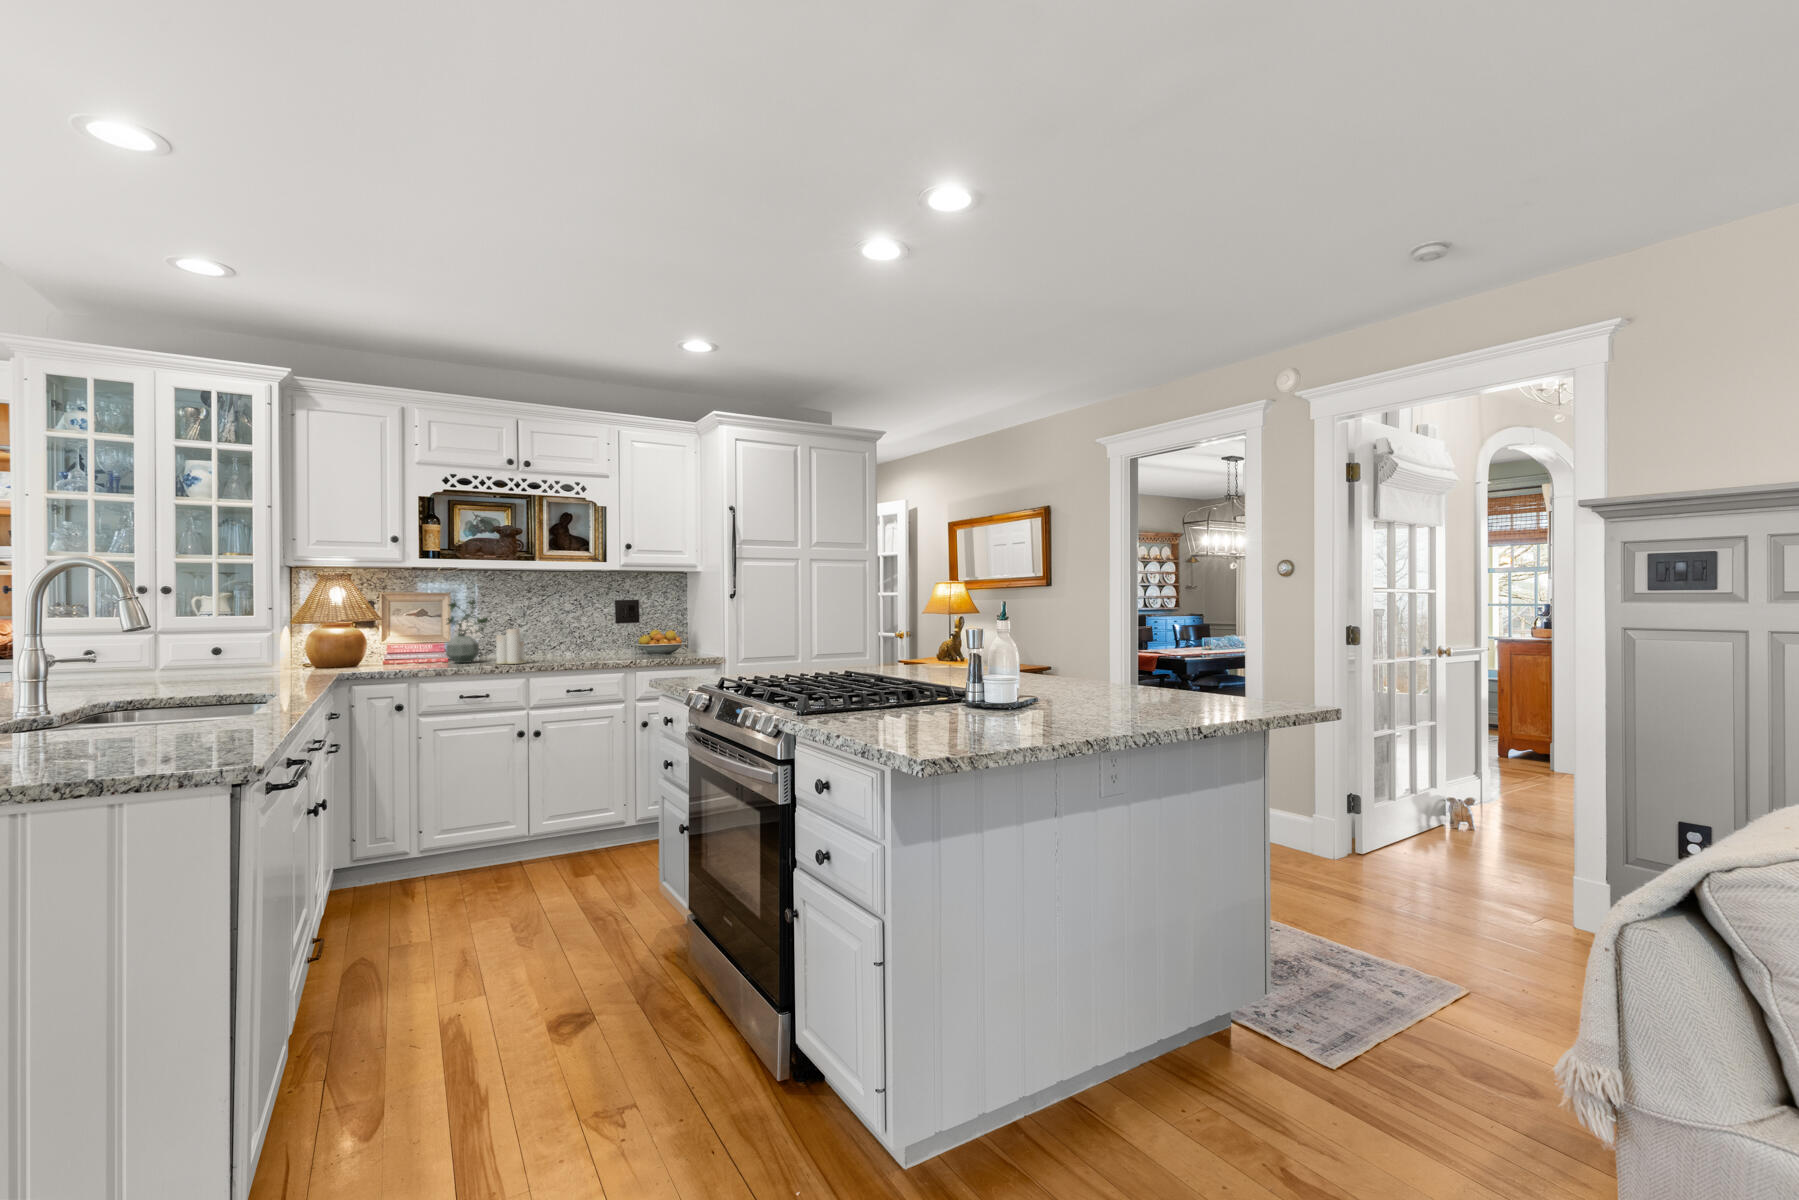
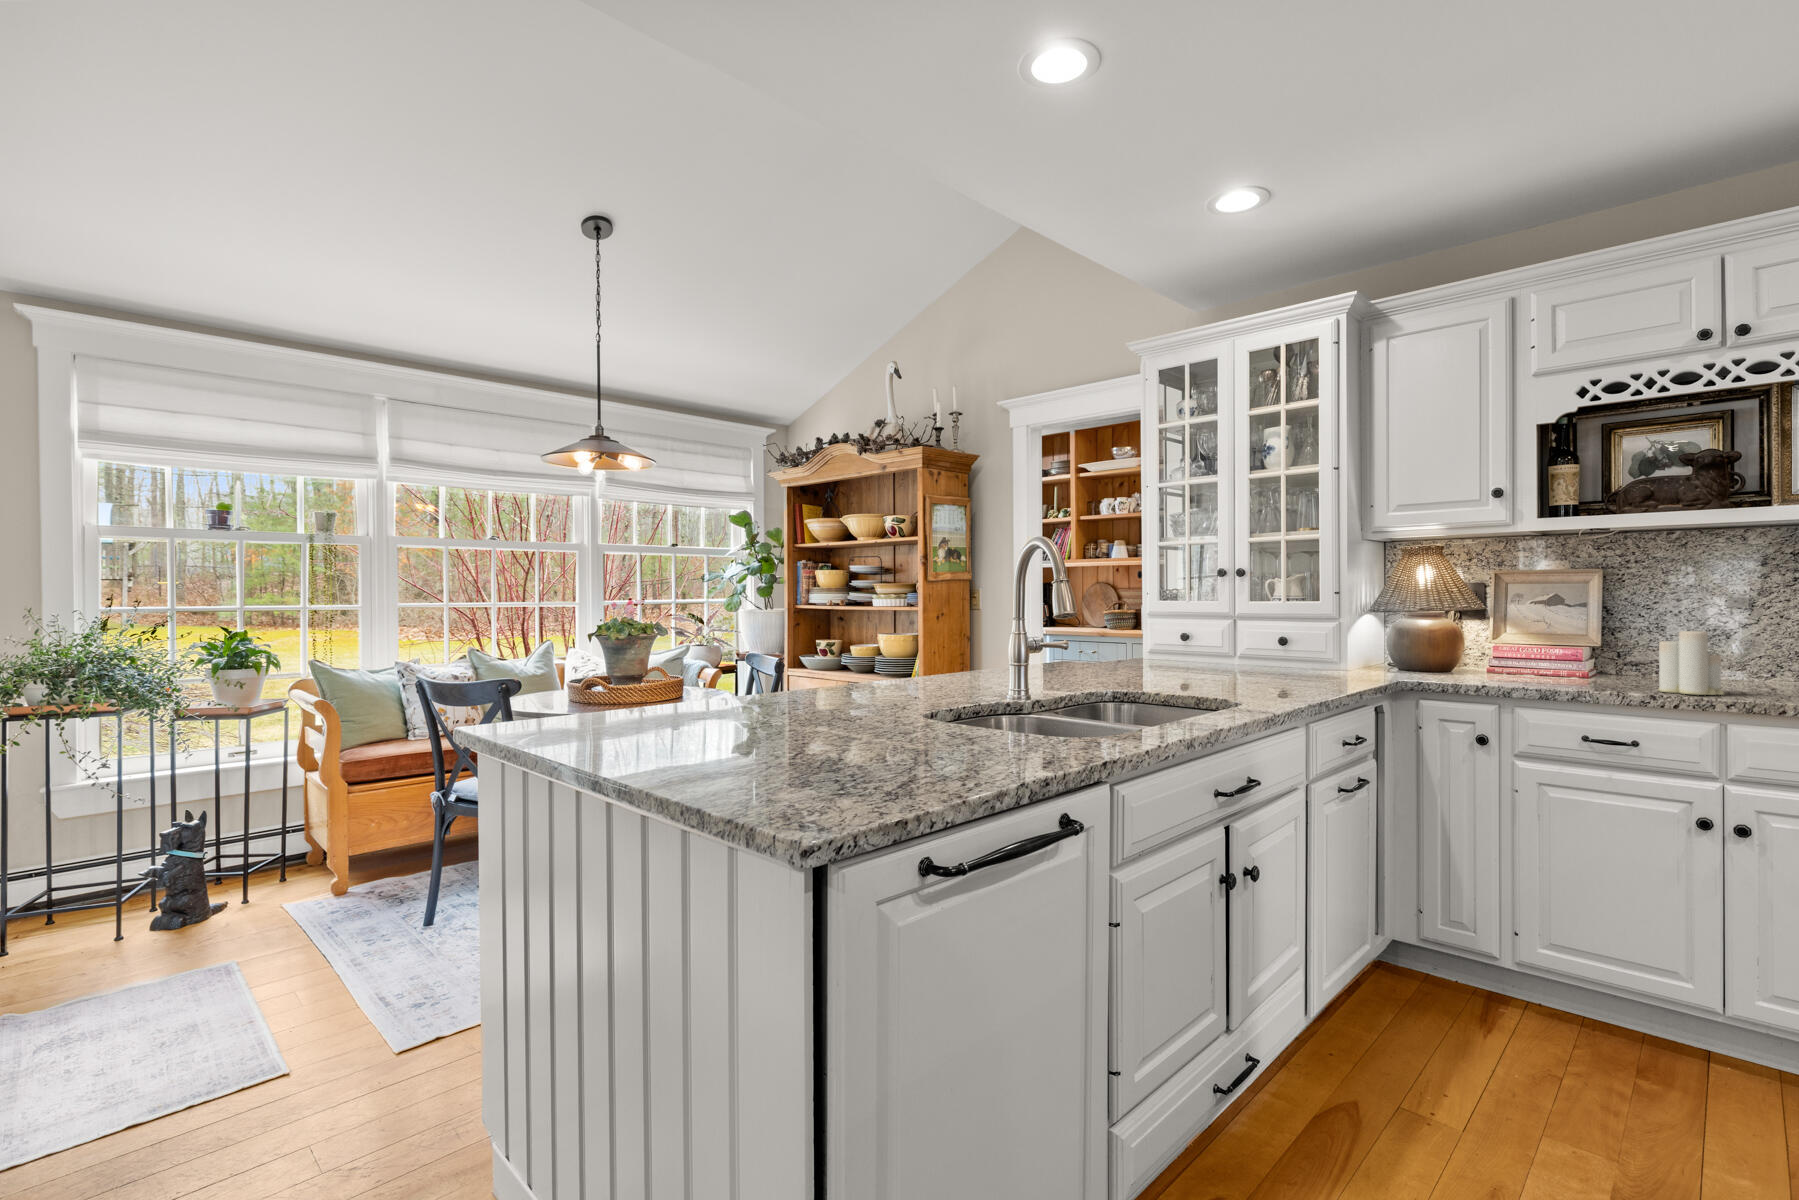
potted plant: present [446,600,488,663] -> none [1571,577,1656,683]

